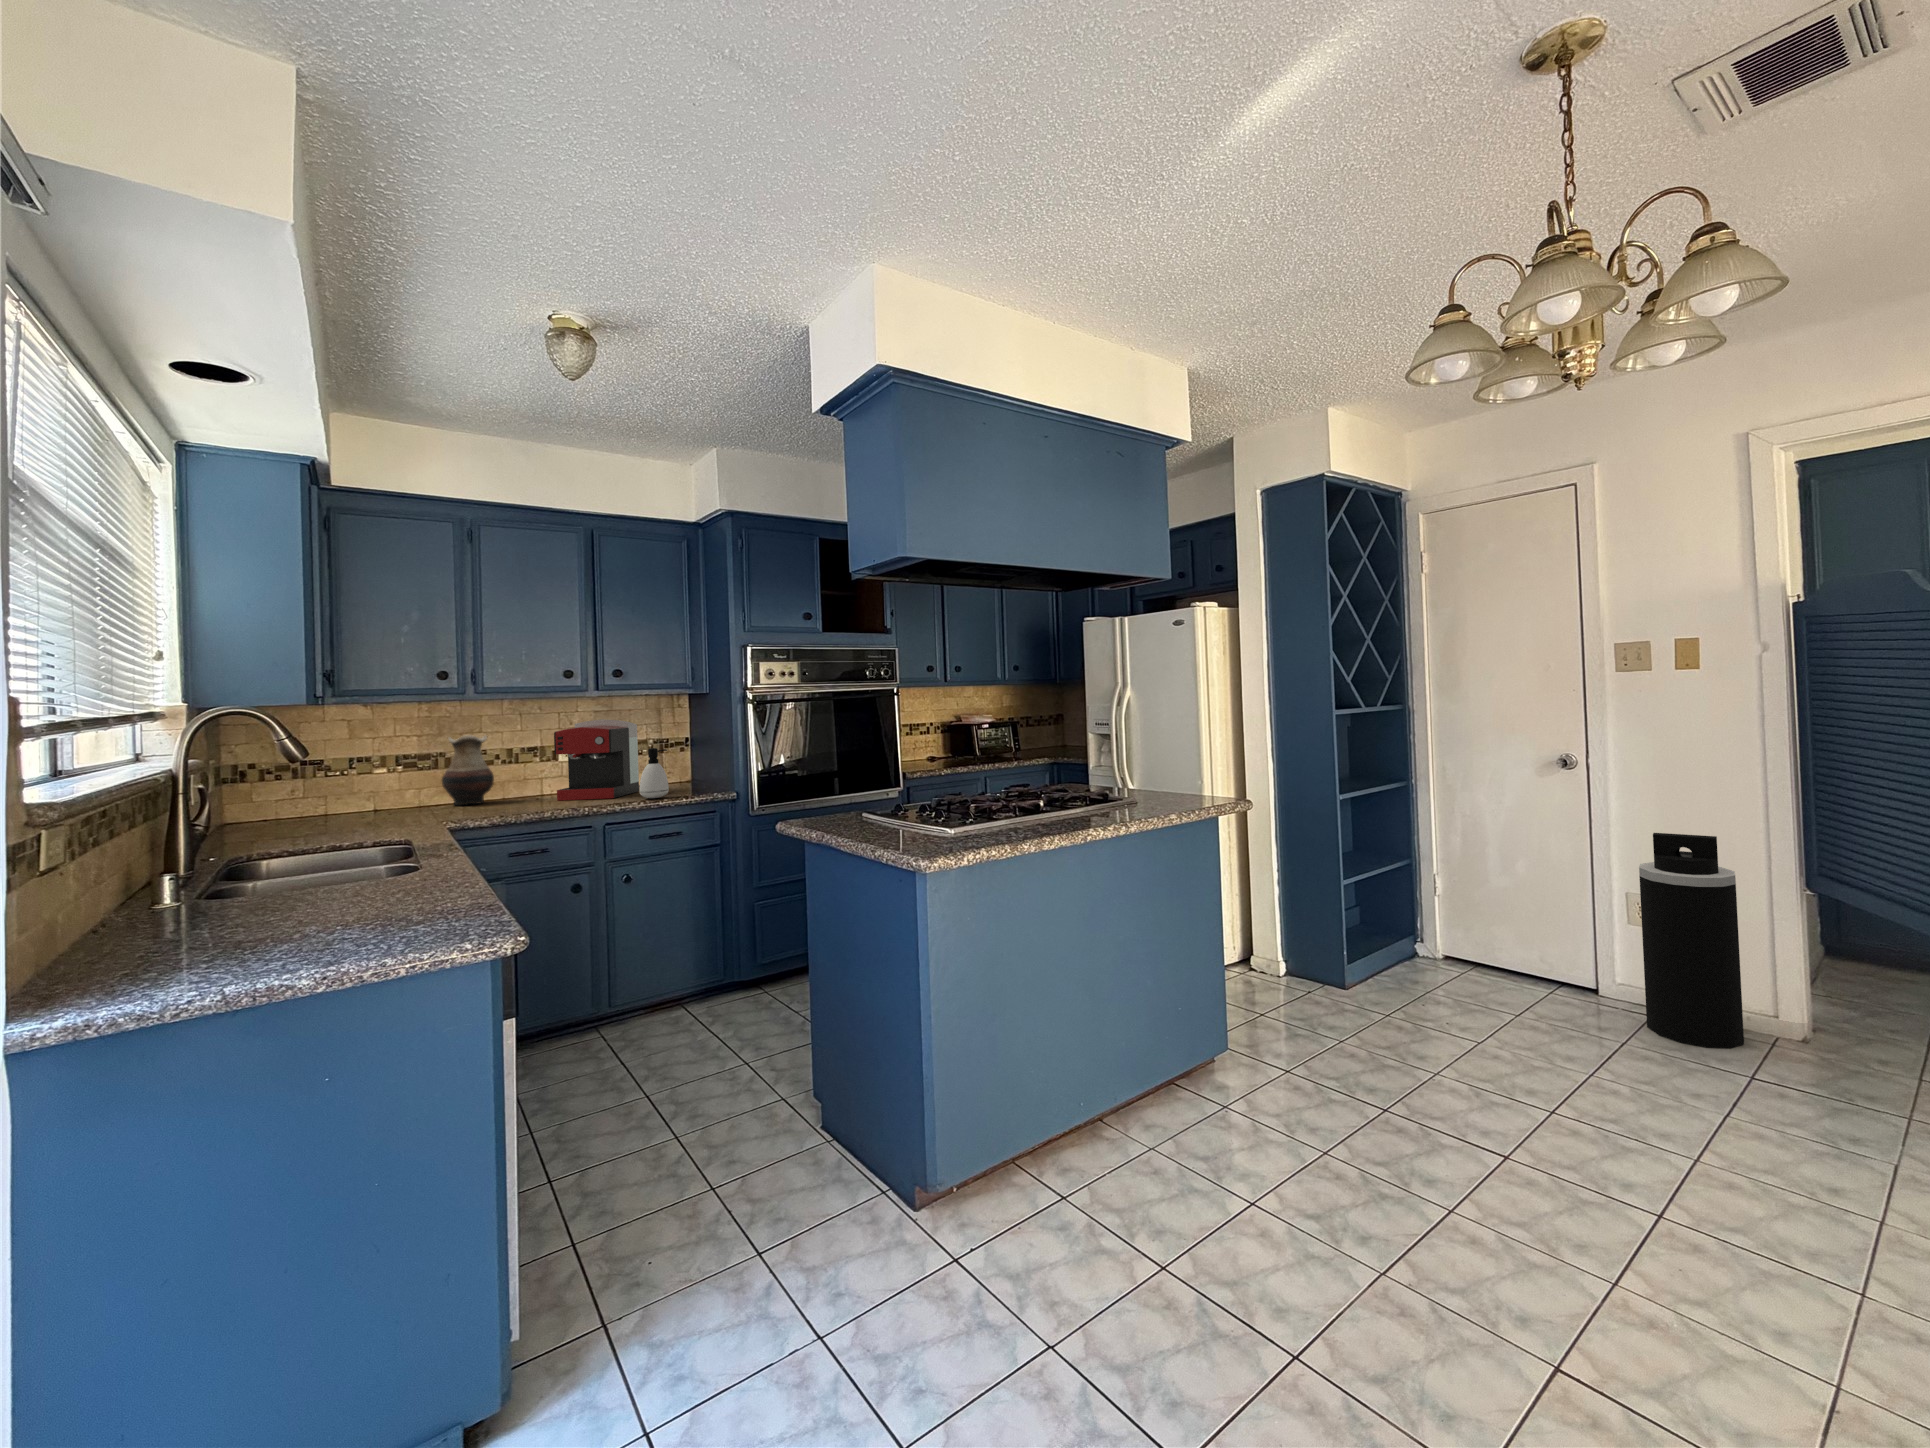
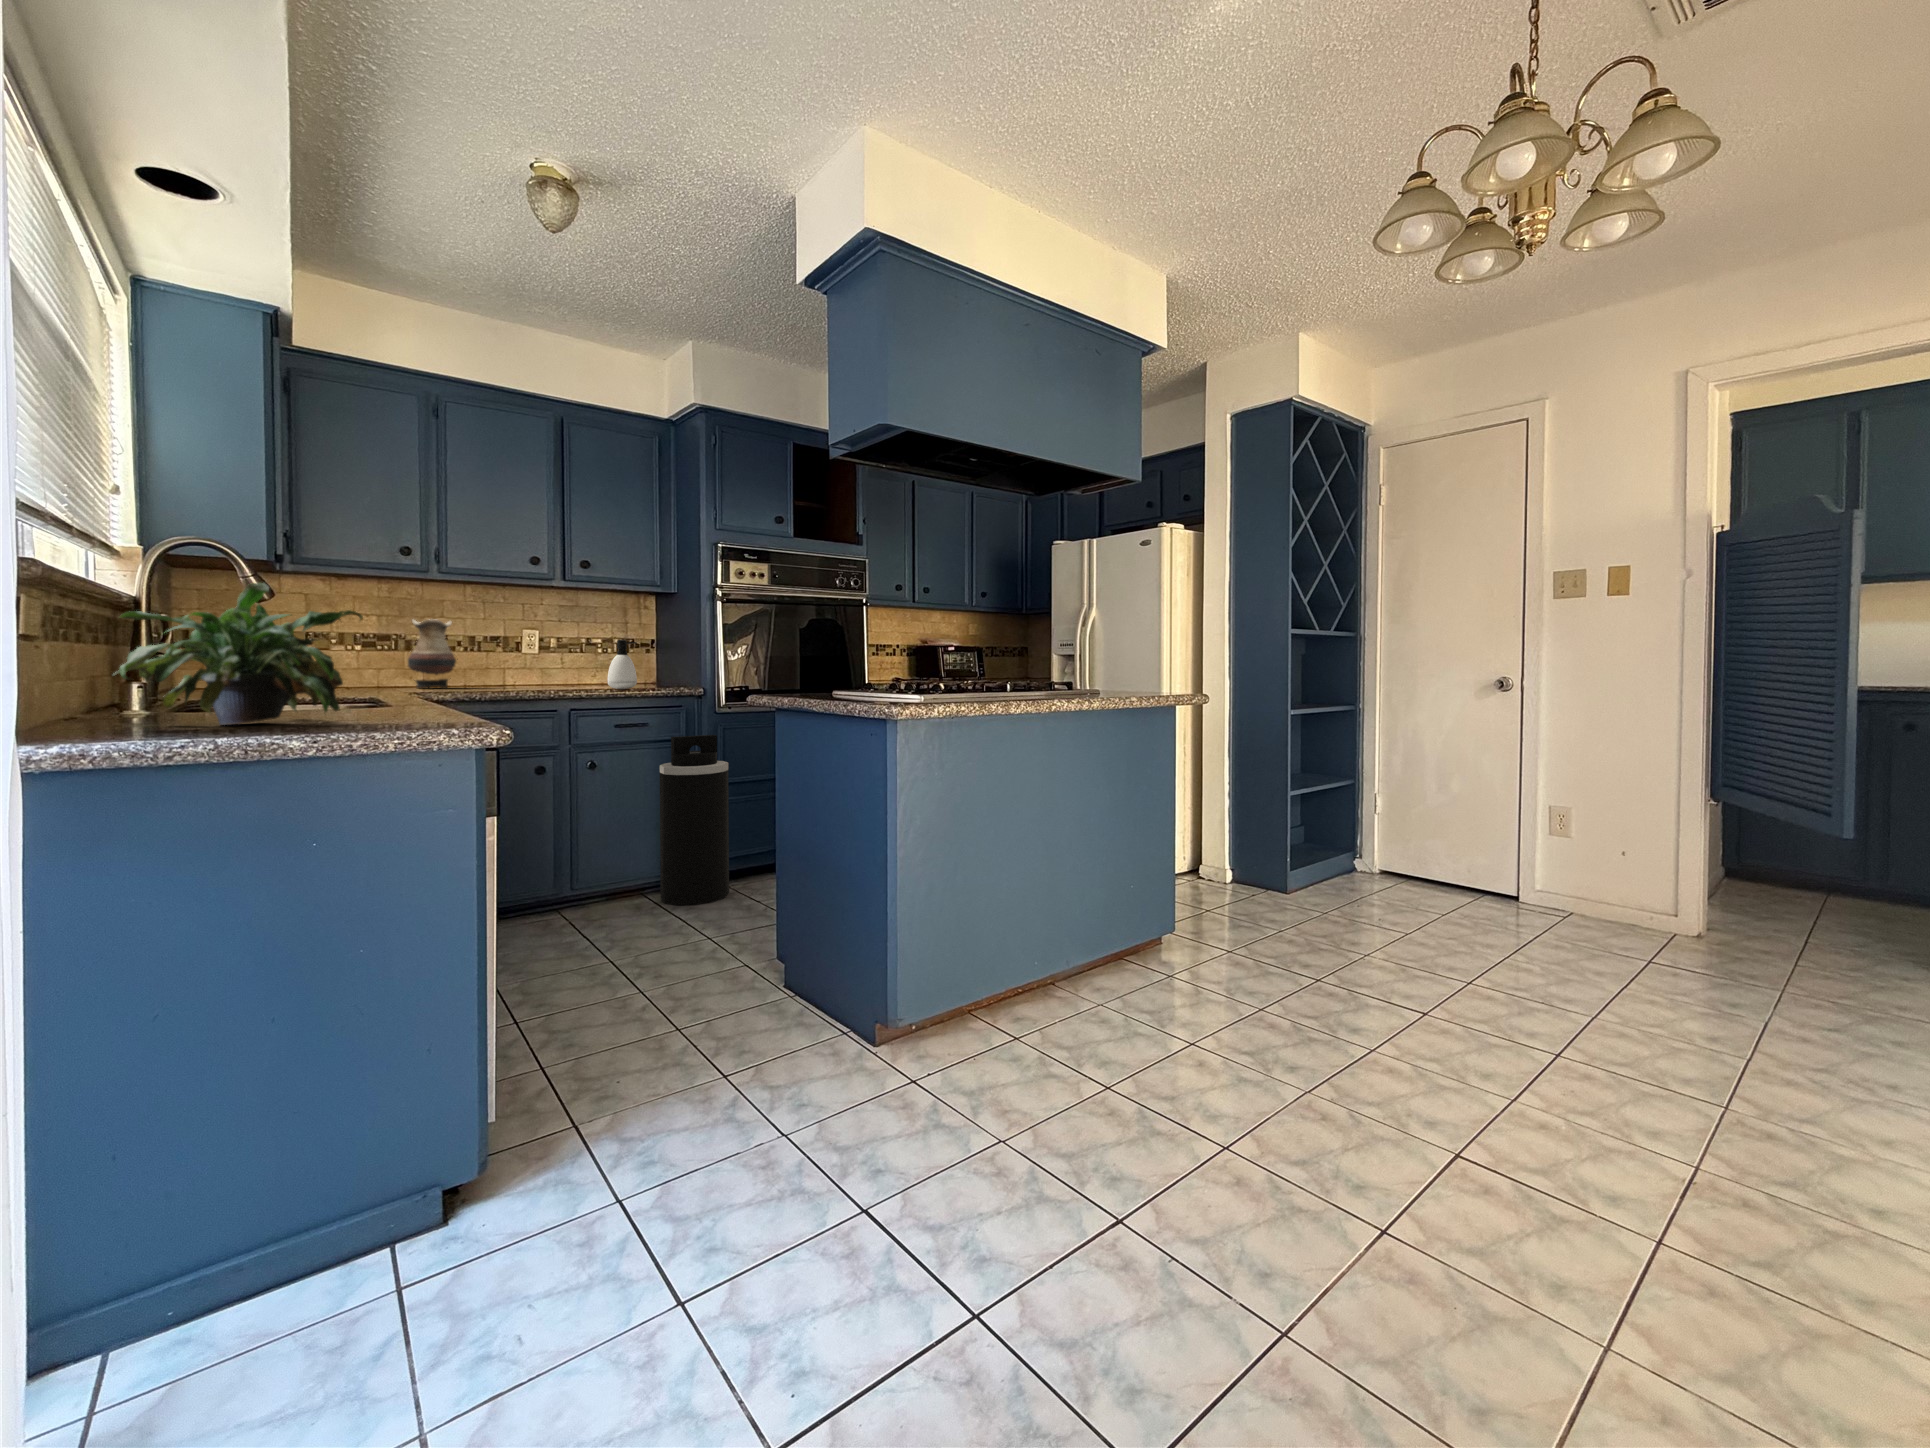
coffee maker: present [554,719,639,800] -> none [521,613,606,689]
potted plant: none [137,801,382,944] -> present [114,583,363,725]
trash can: present [1639,833,1744,1048] -> present [660,735,729,905]

